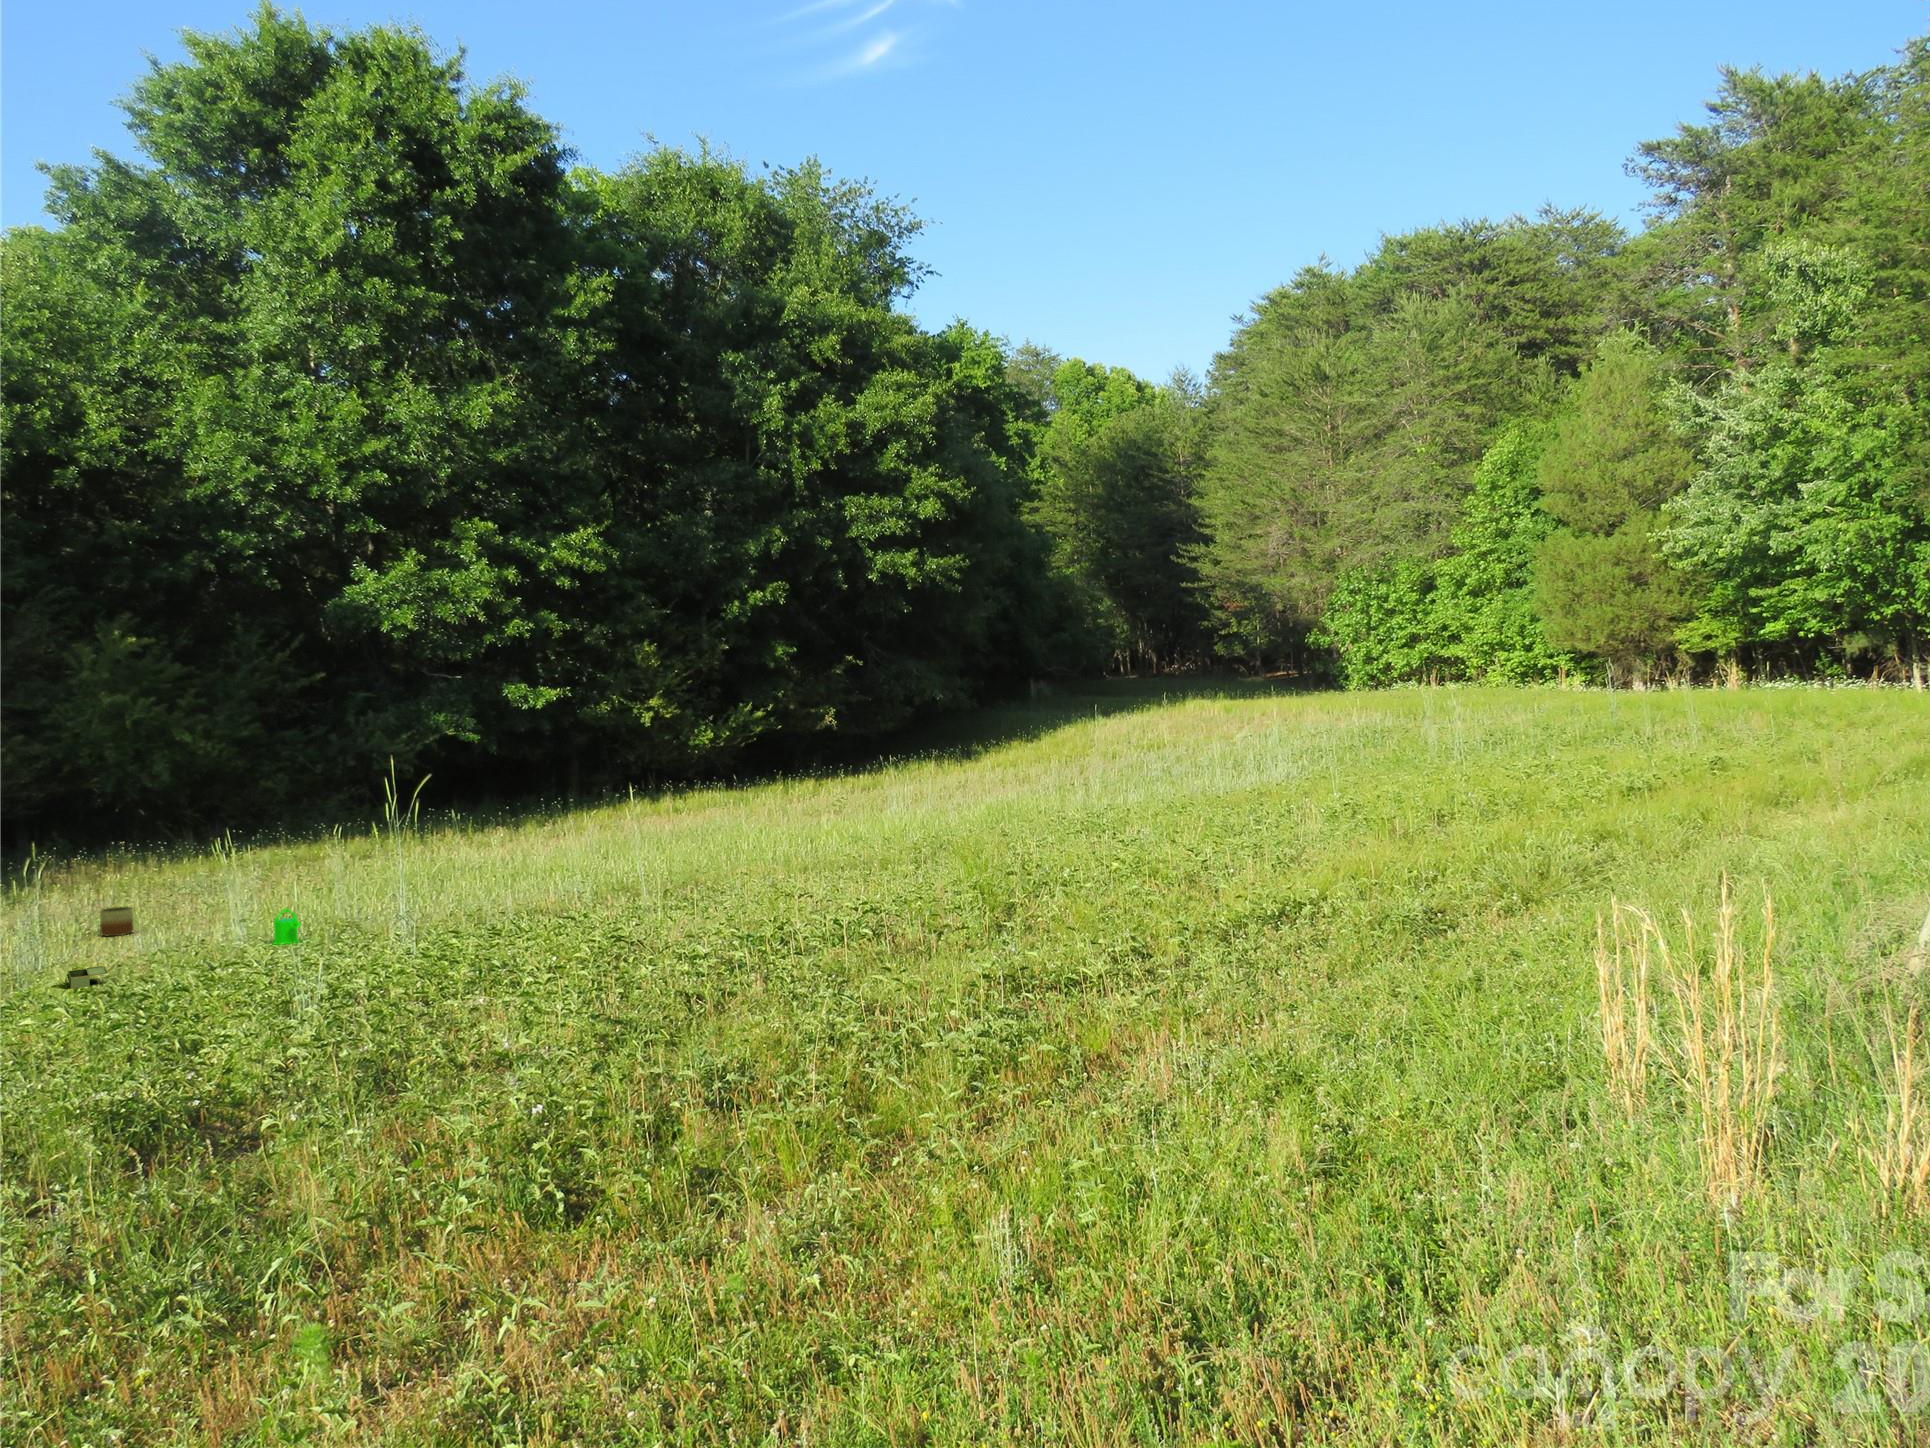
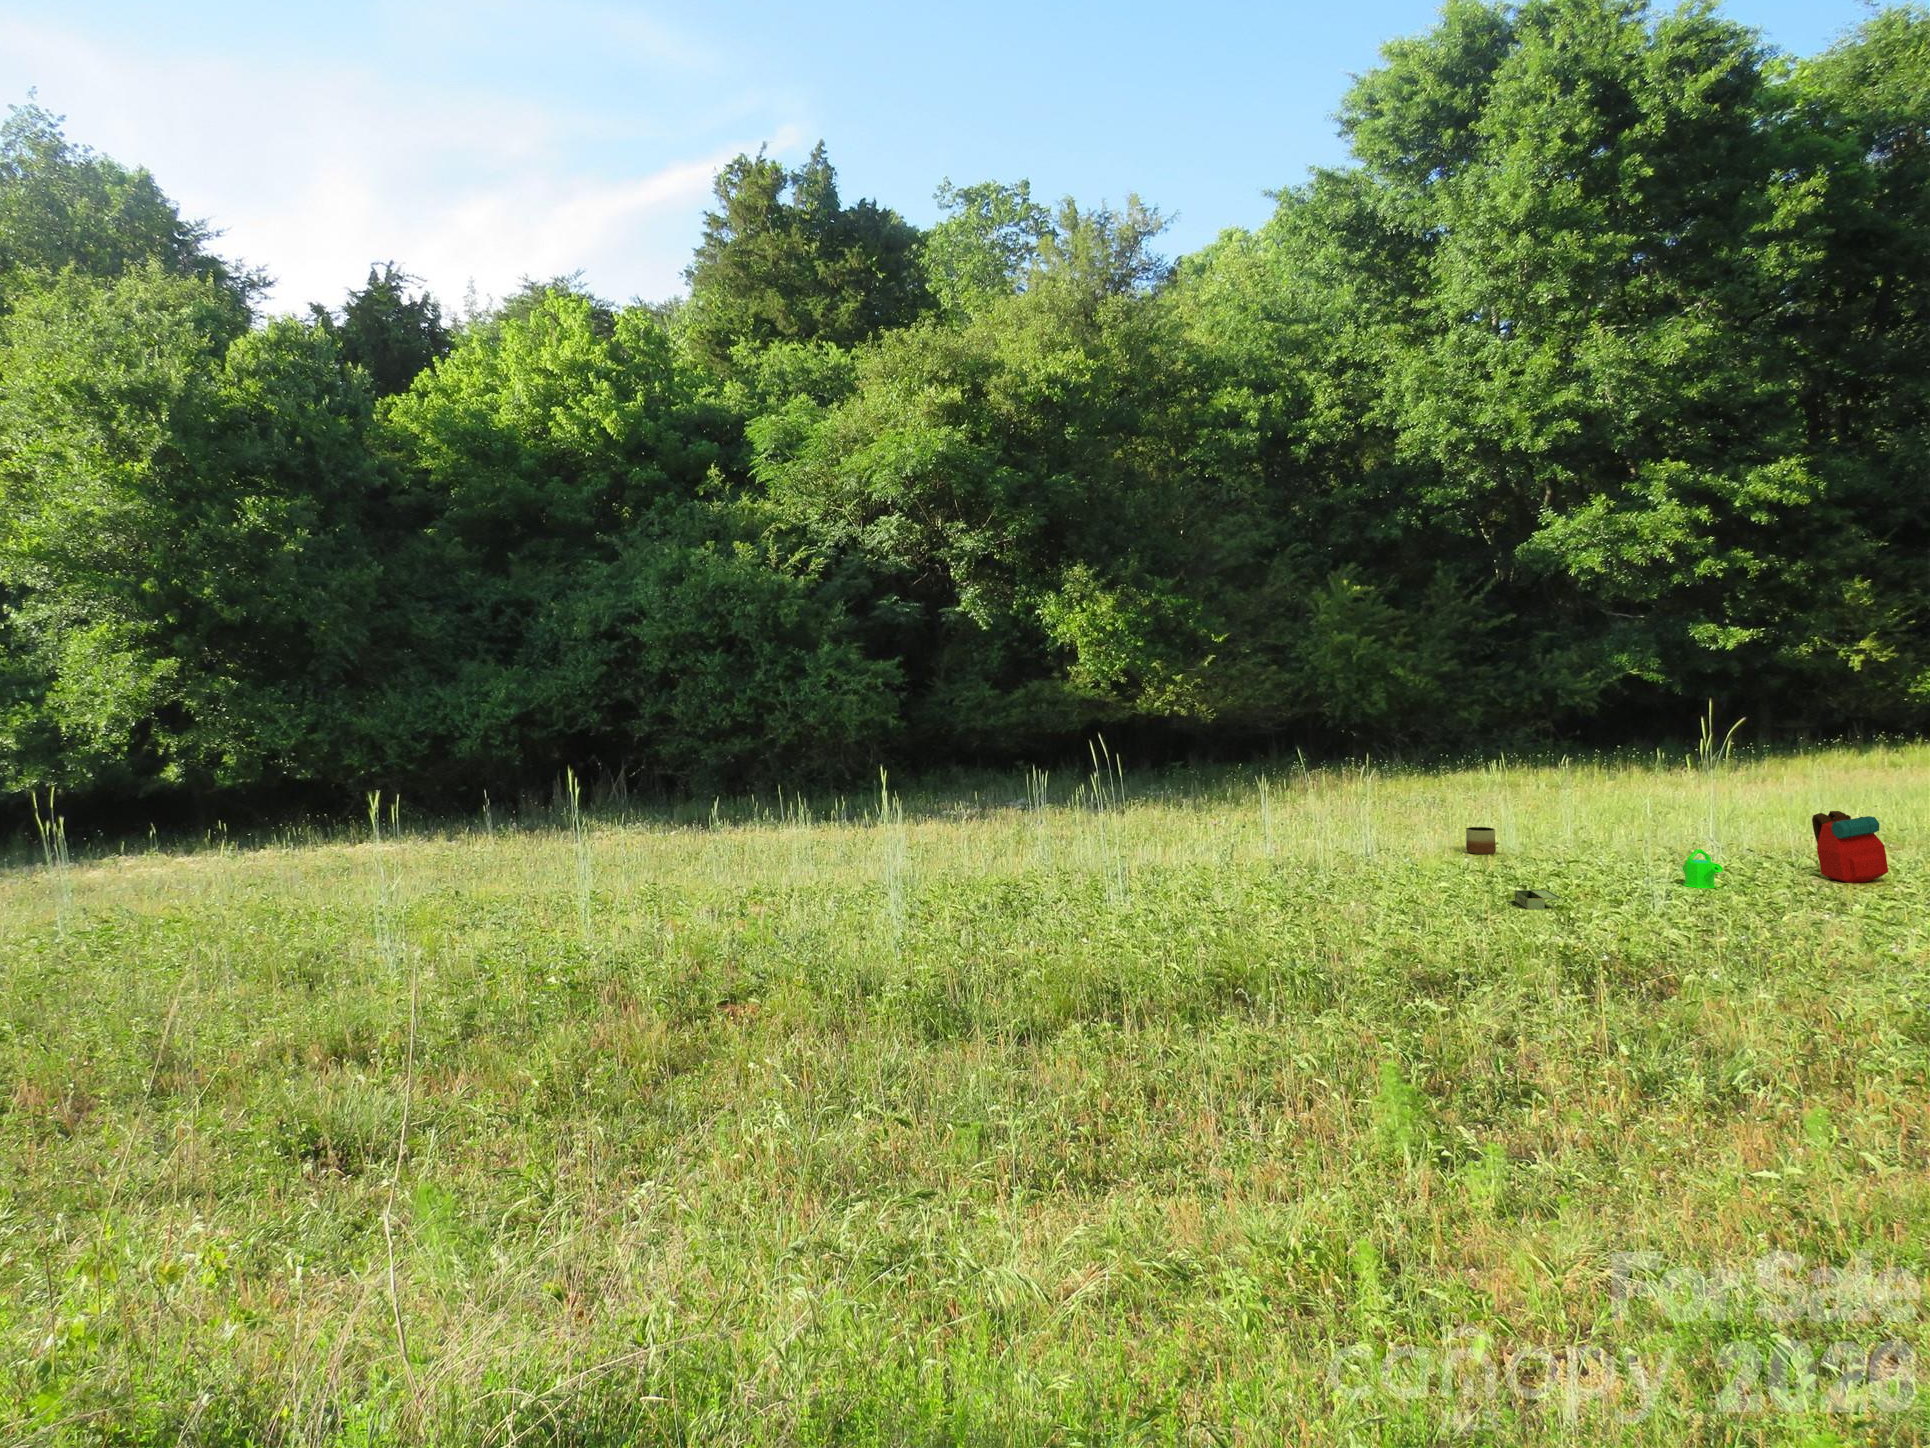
backpack: none [399,862,451,924] -> present [1812,811,1888,883]

